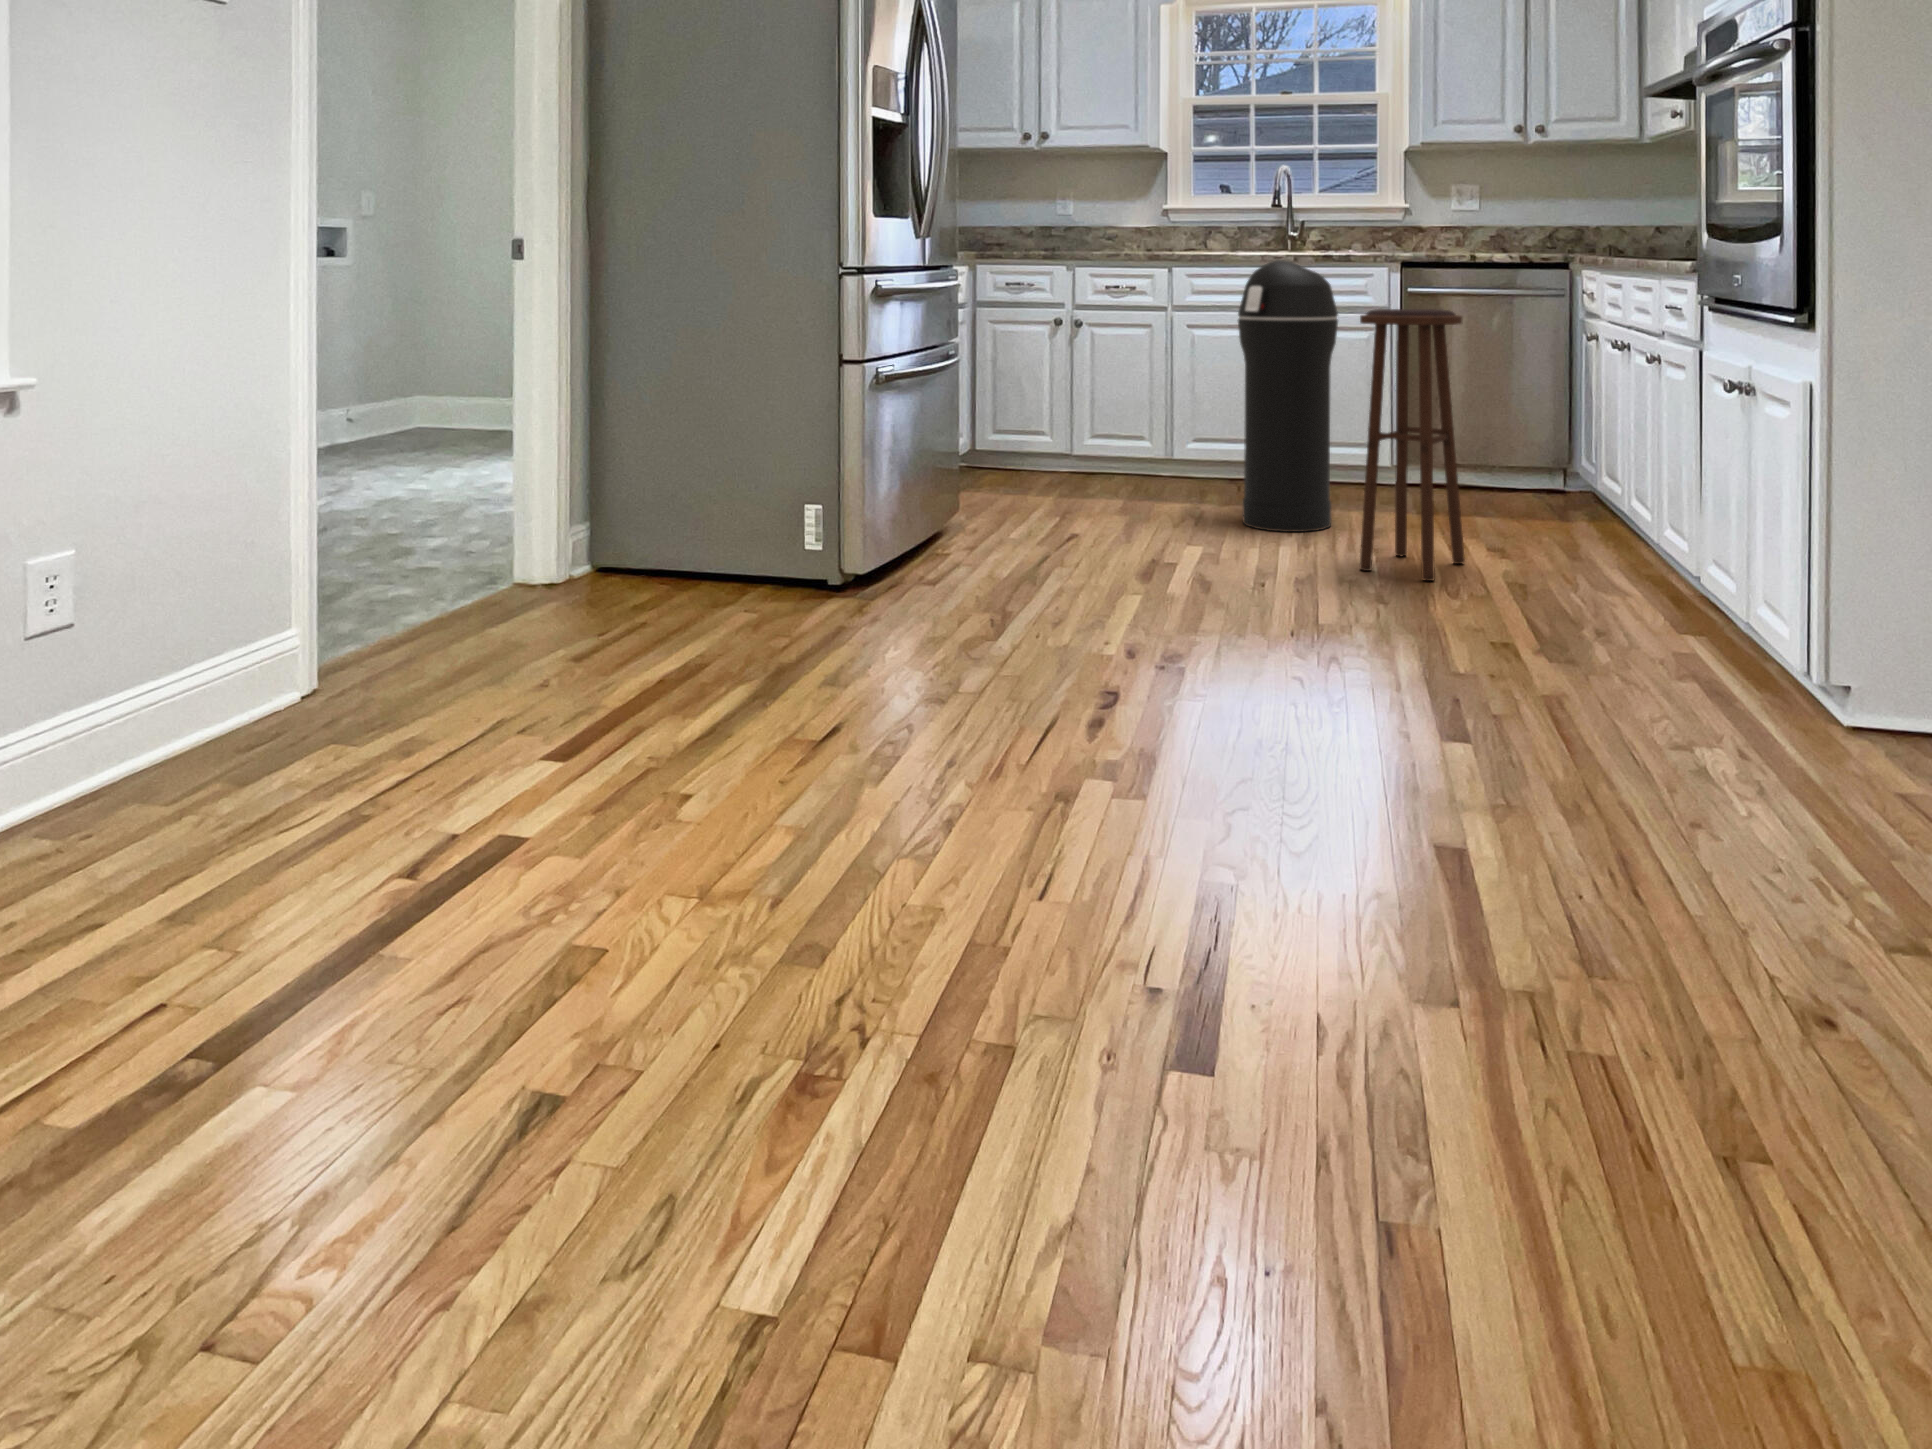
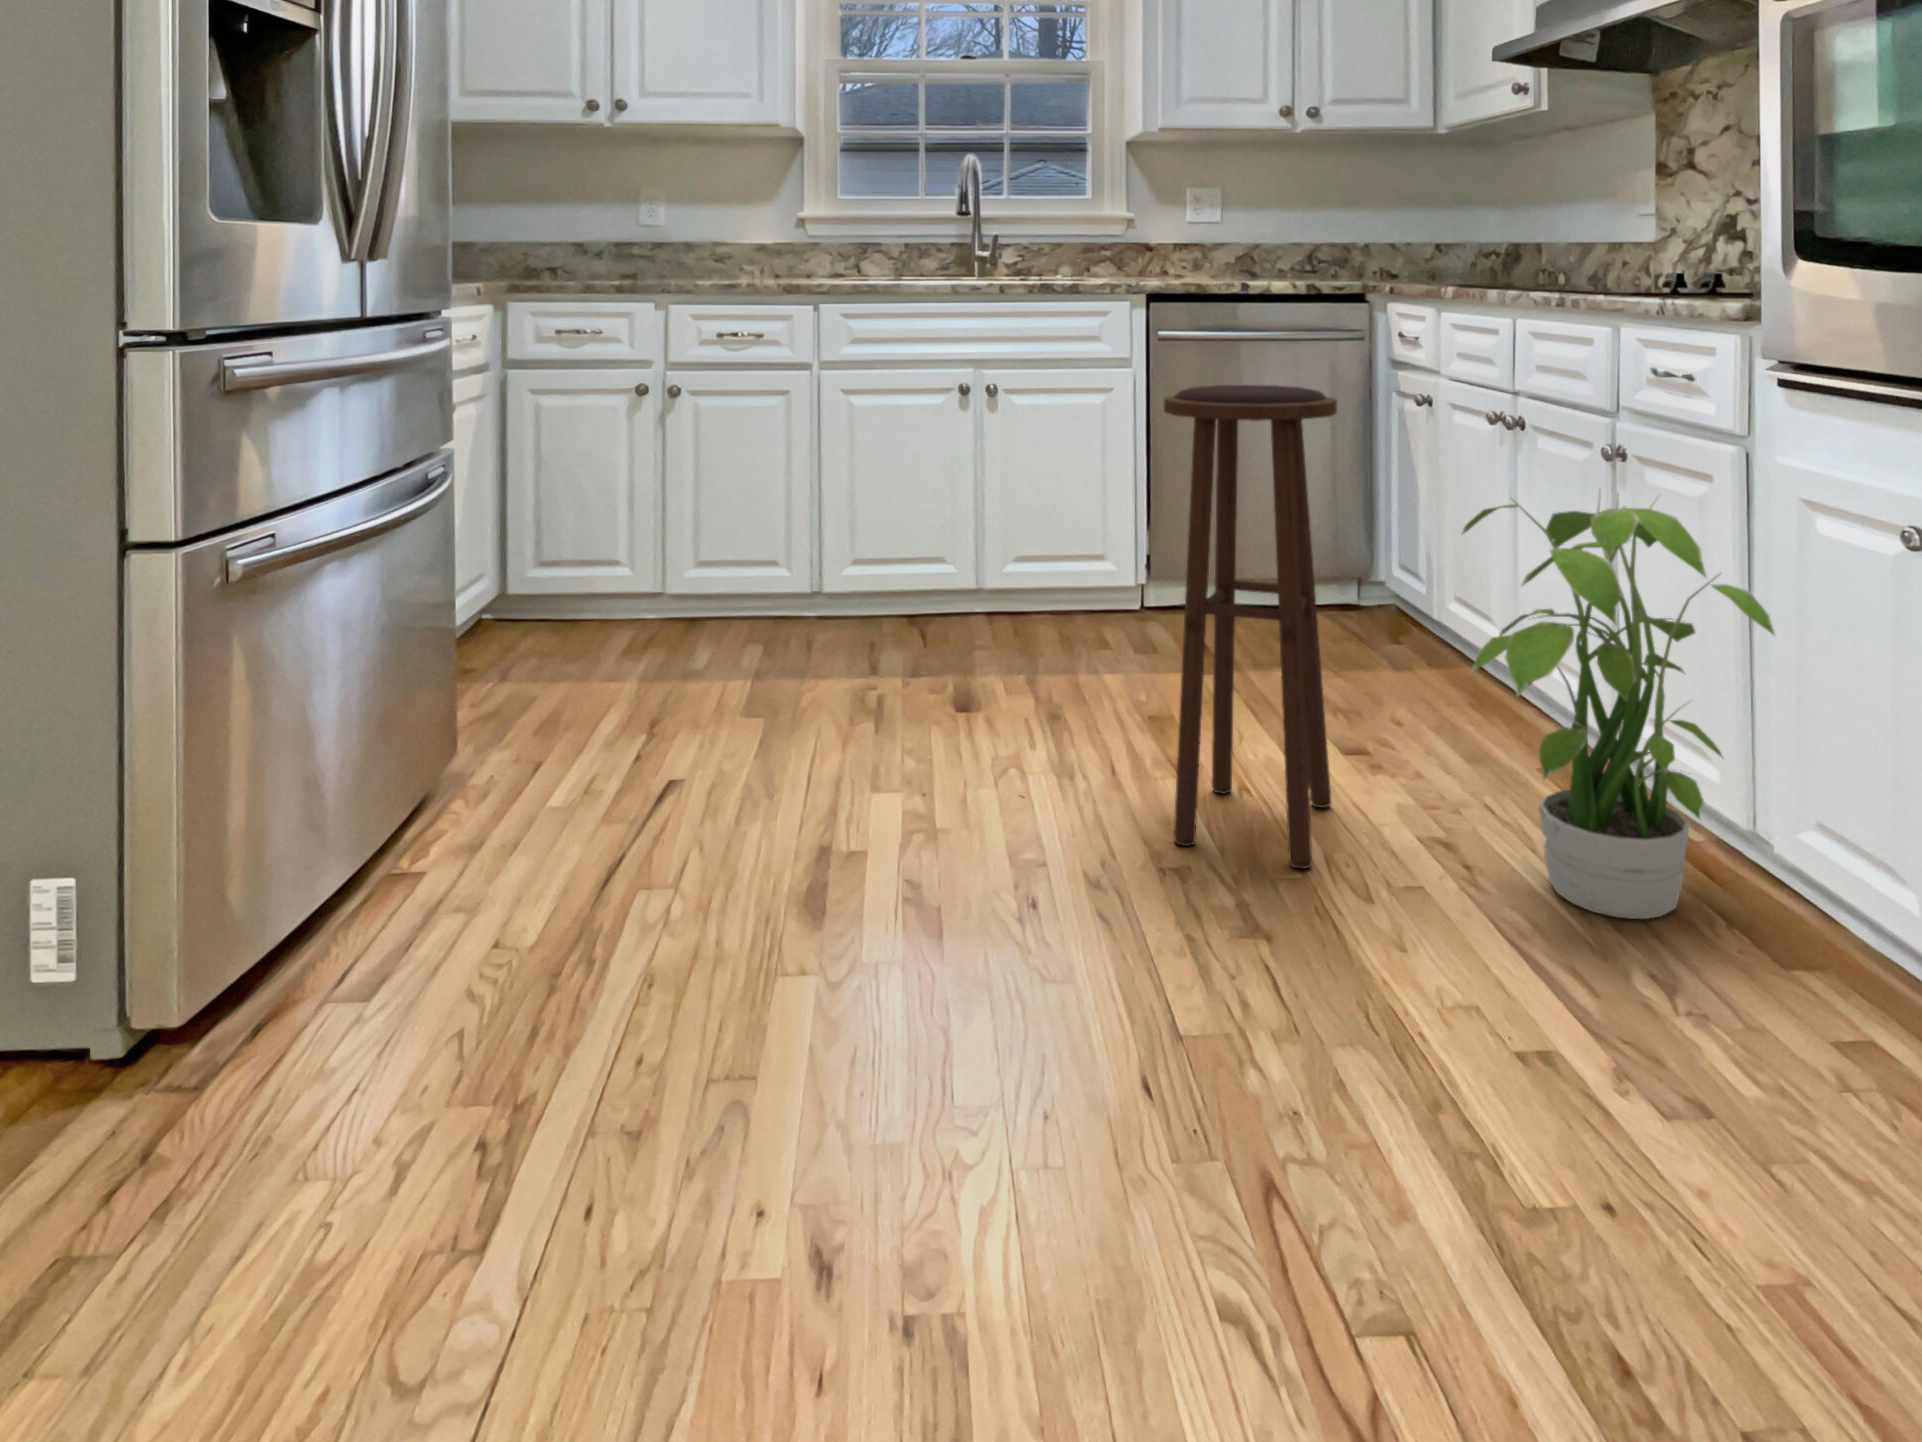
trash can: present [1238,260,1338,532] -> none [932,299,1090,739]
potted plant: none [1525,368,1689,606] -> present [1461,490,1774,919]

